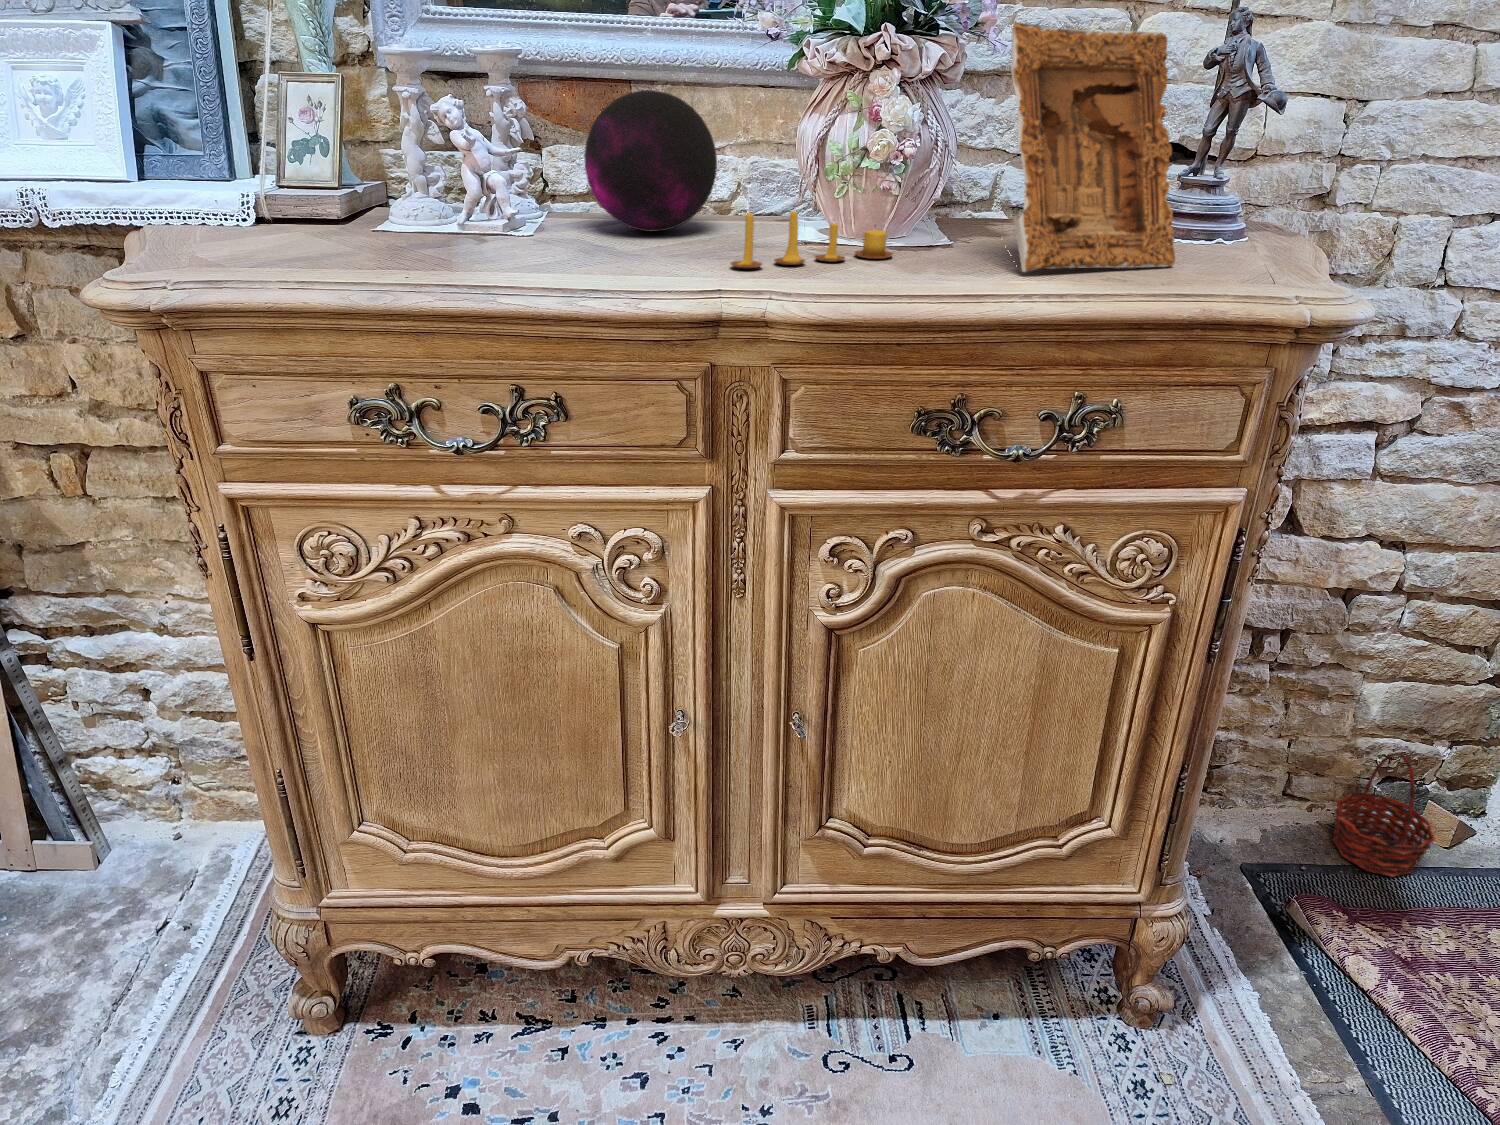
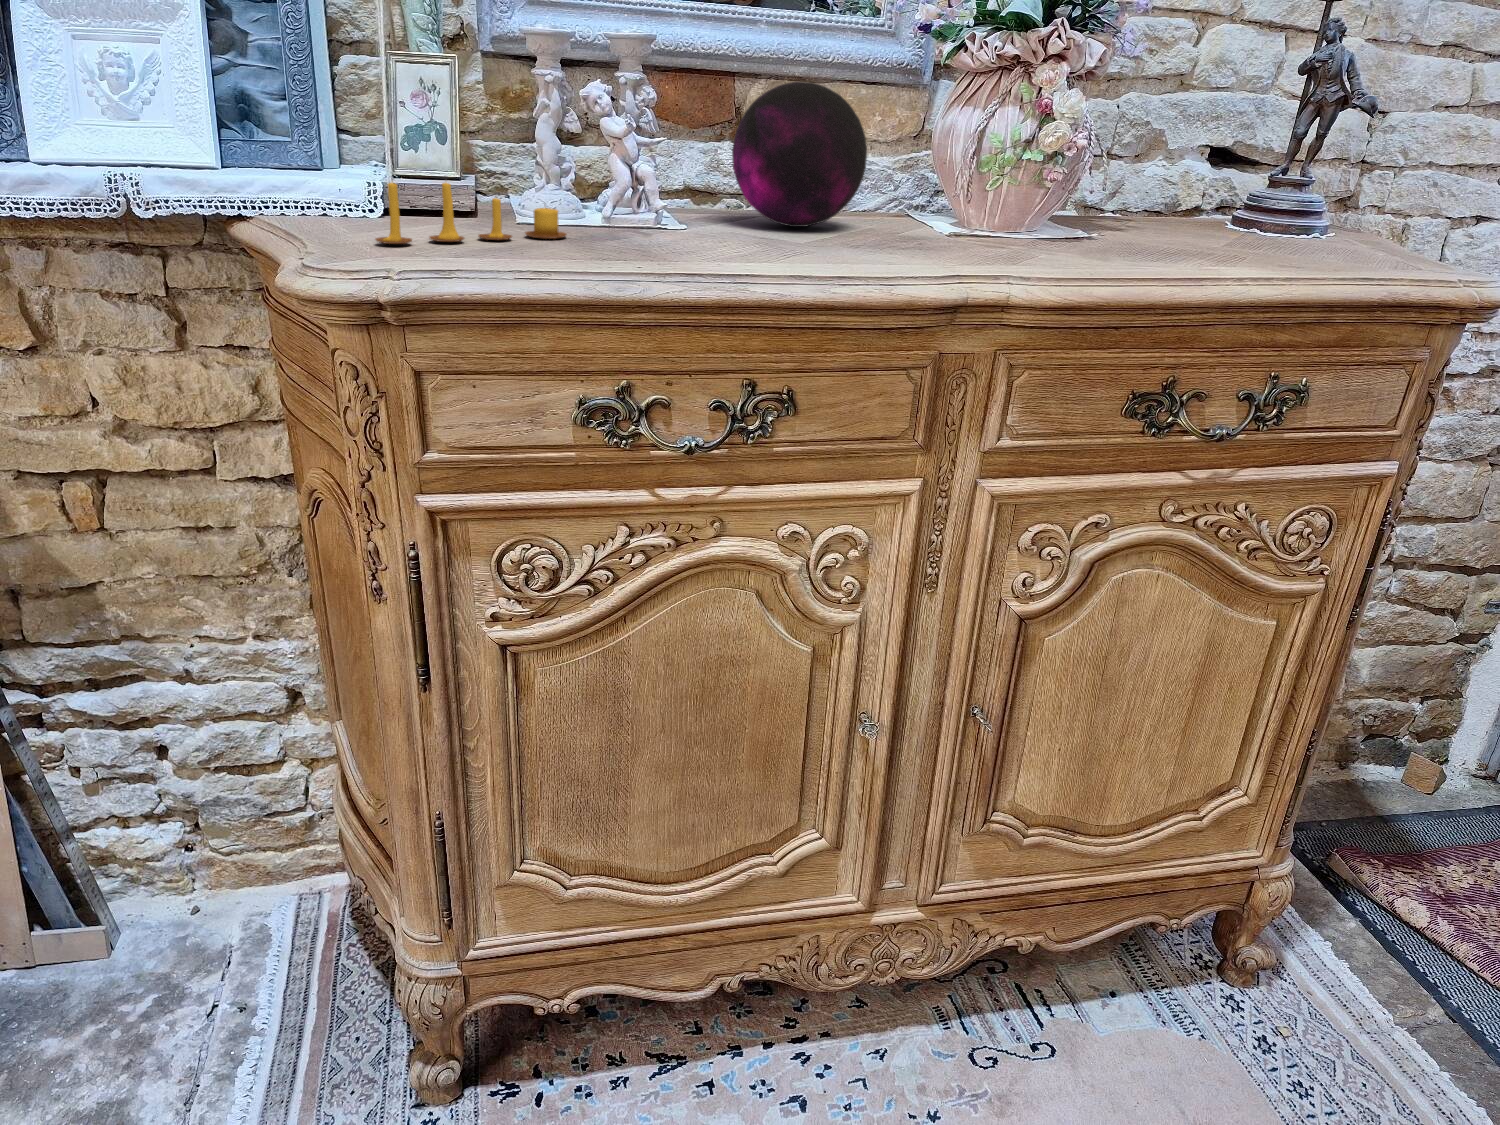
picture frame: present [1011,22,1175,272] -> none [1158,24,1320,264]
candle: present [731,210,893,268] -> present [375,176,567,244]
basket: present [1332,753,1435,877] -> none [1338,711,1432,824]

